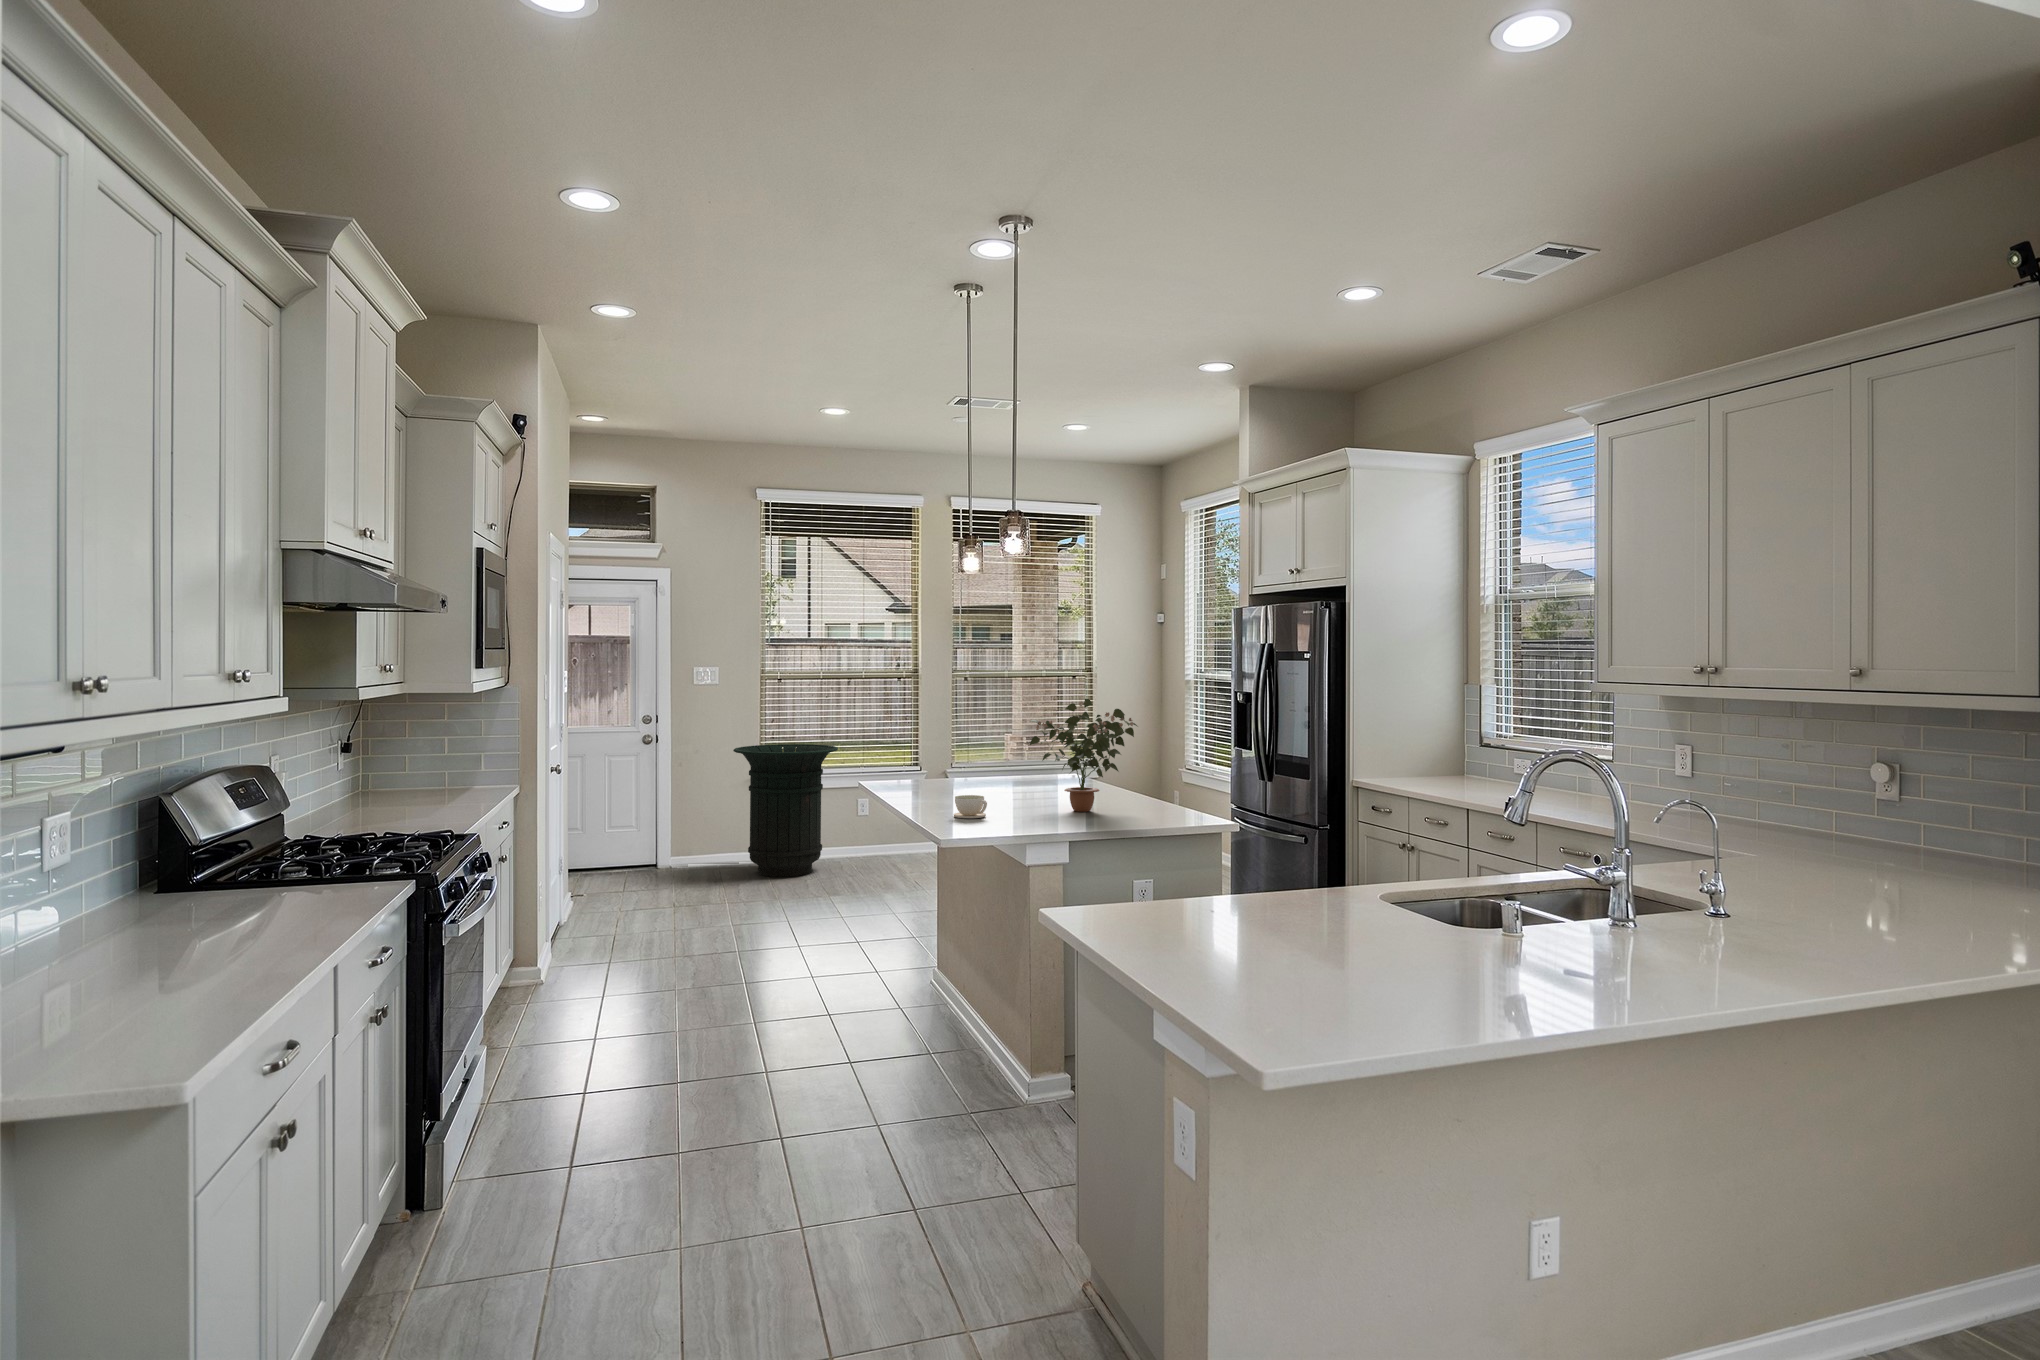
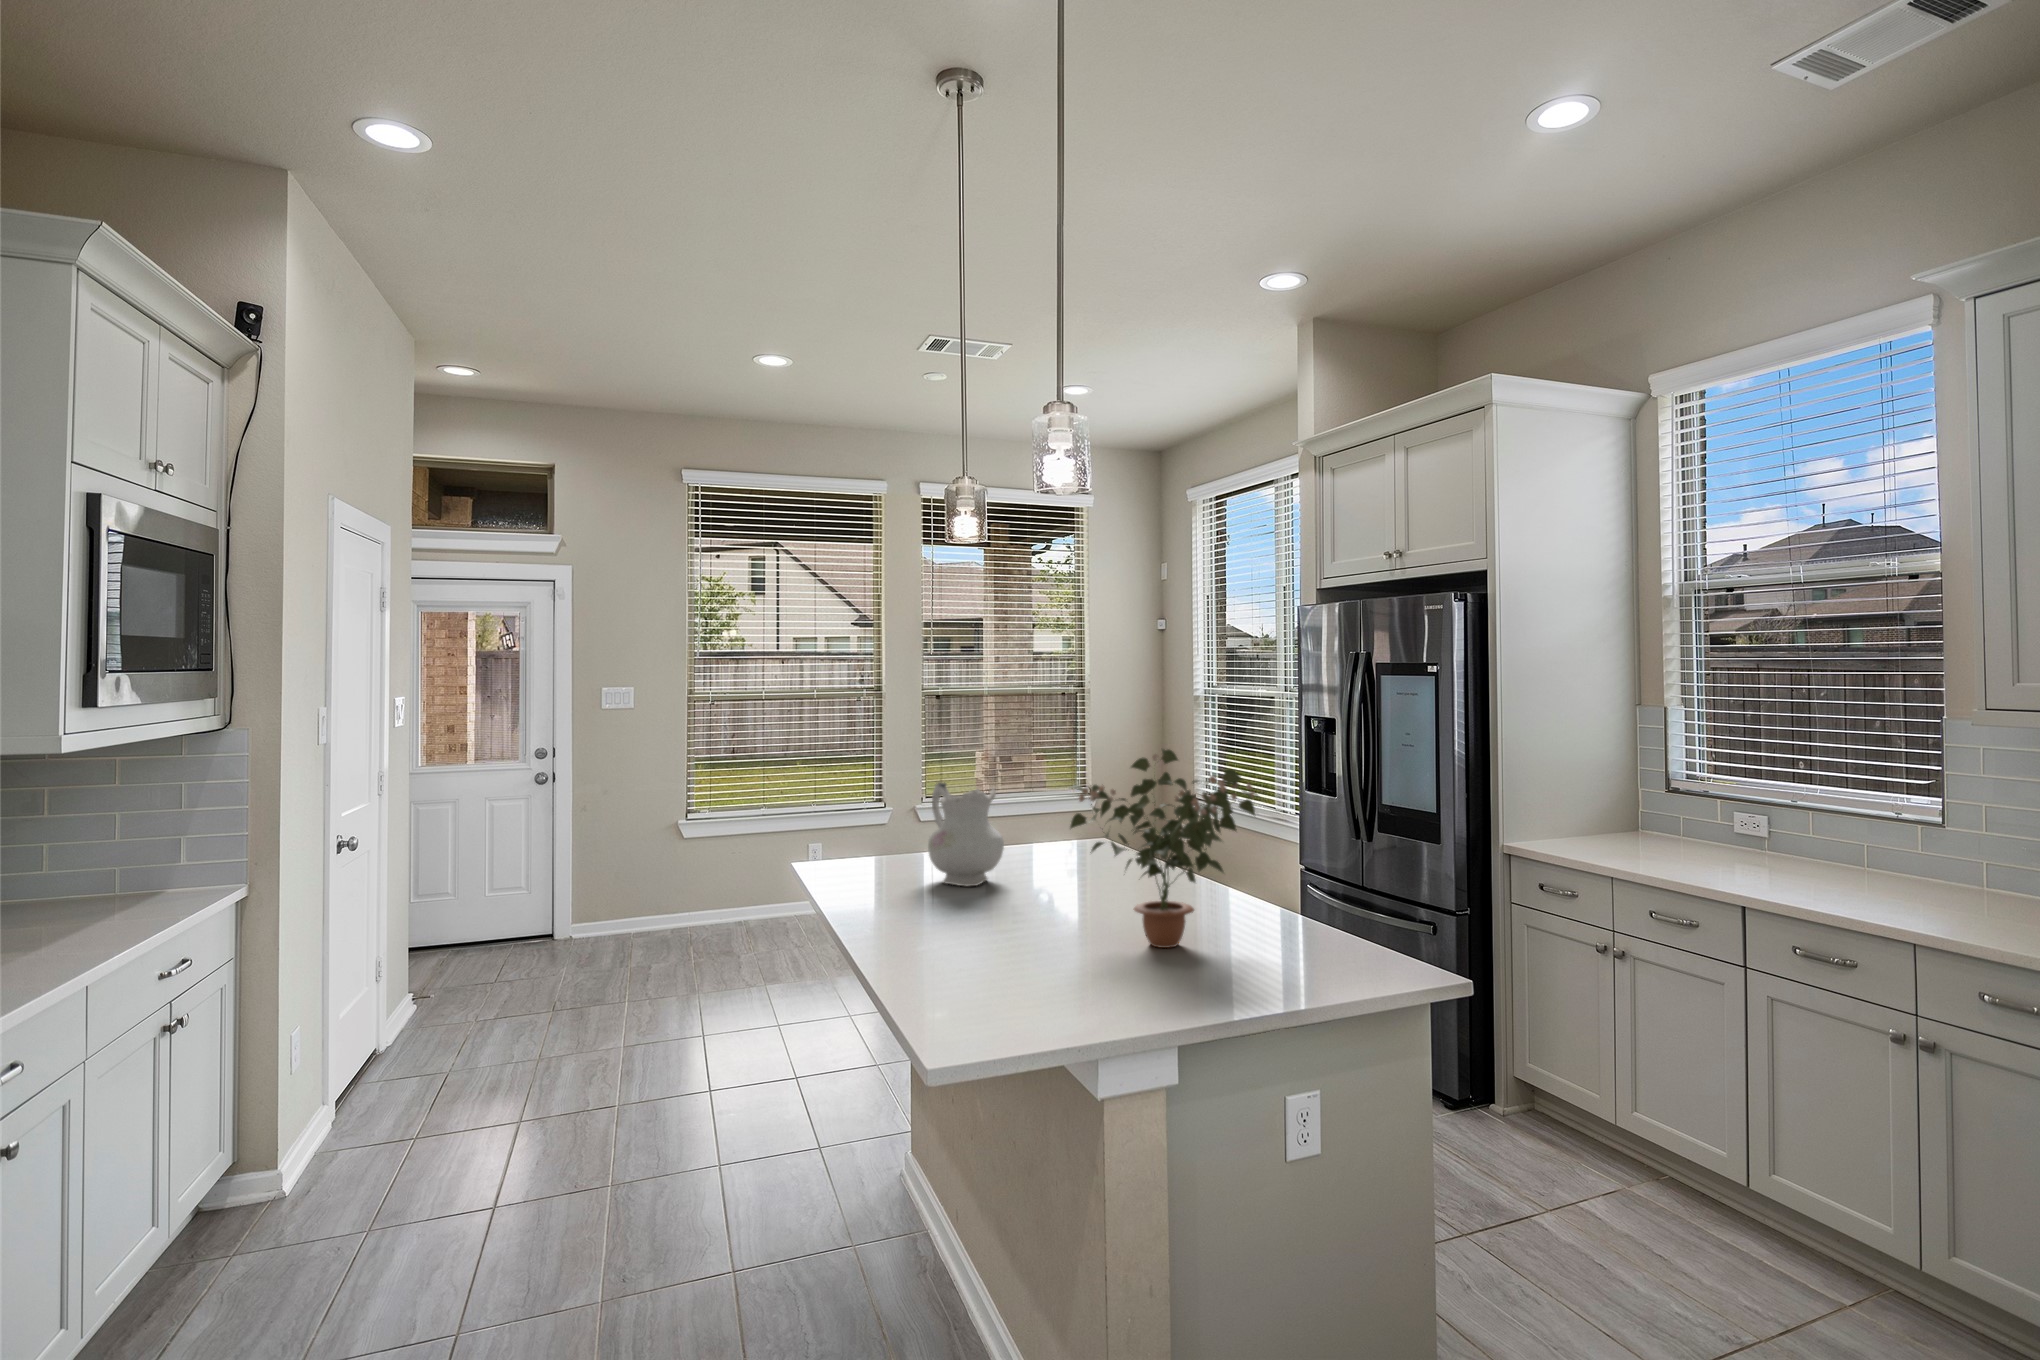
ceramic pitcher: none [949,724,998,789] -> present [928,782,1004,886]
trash can: present [733,744,838,877] -> none [647,782,781,952]
coffee cup: present [954,795,987,818] -> none [944,931,1006,981]

